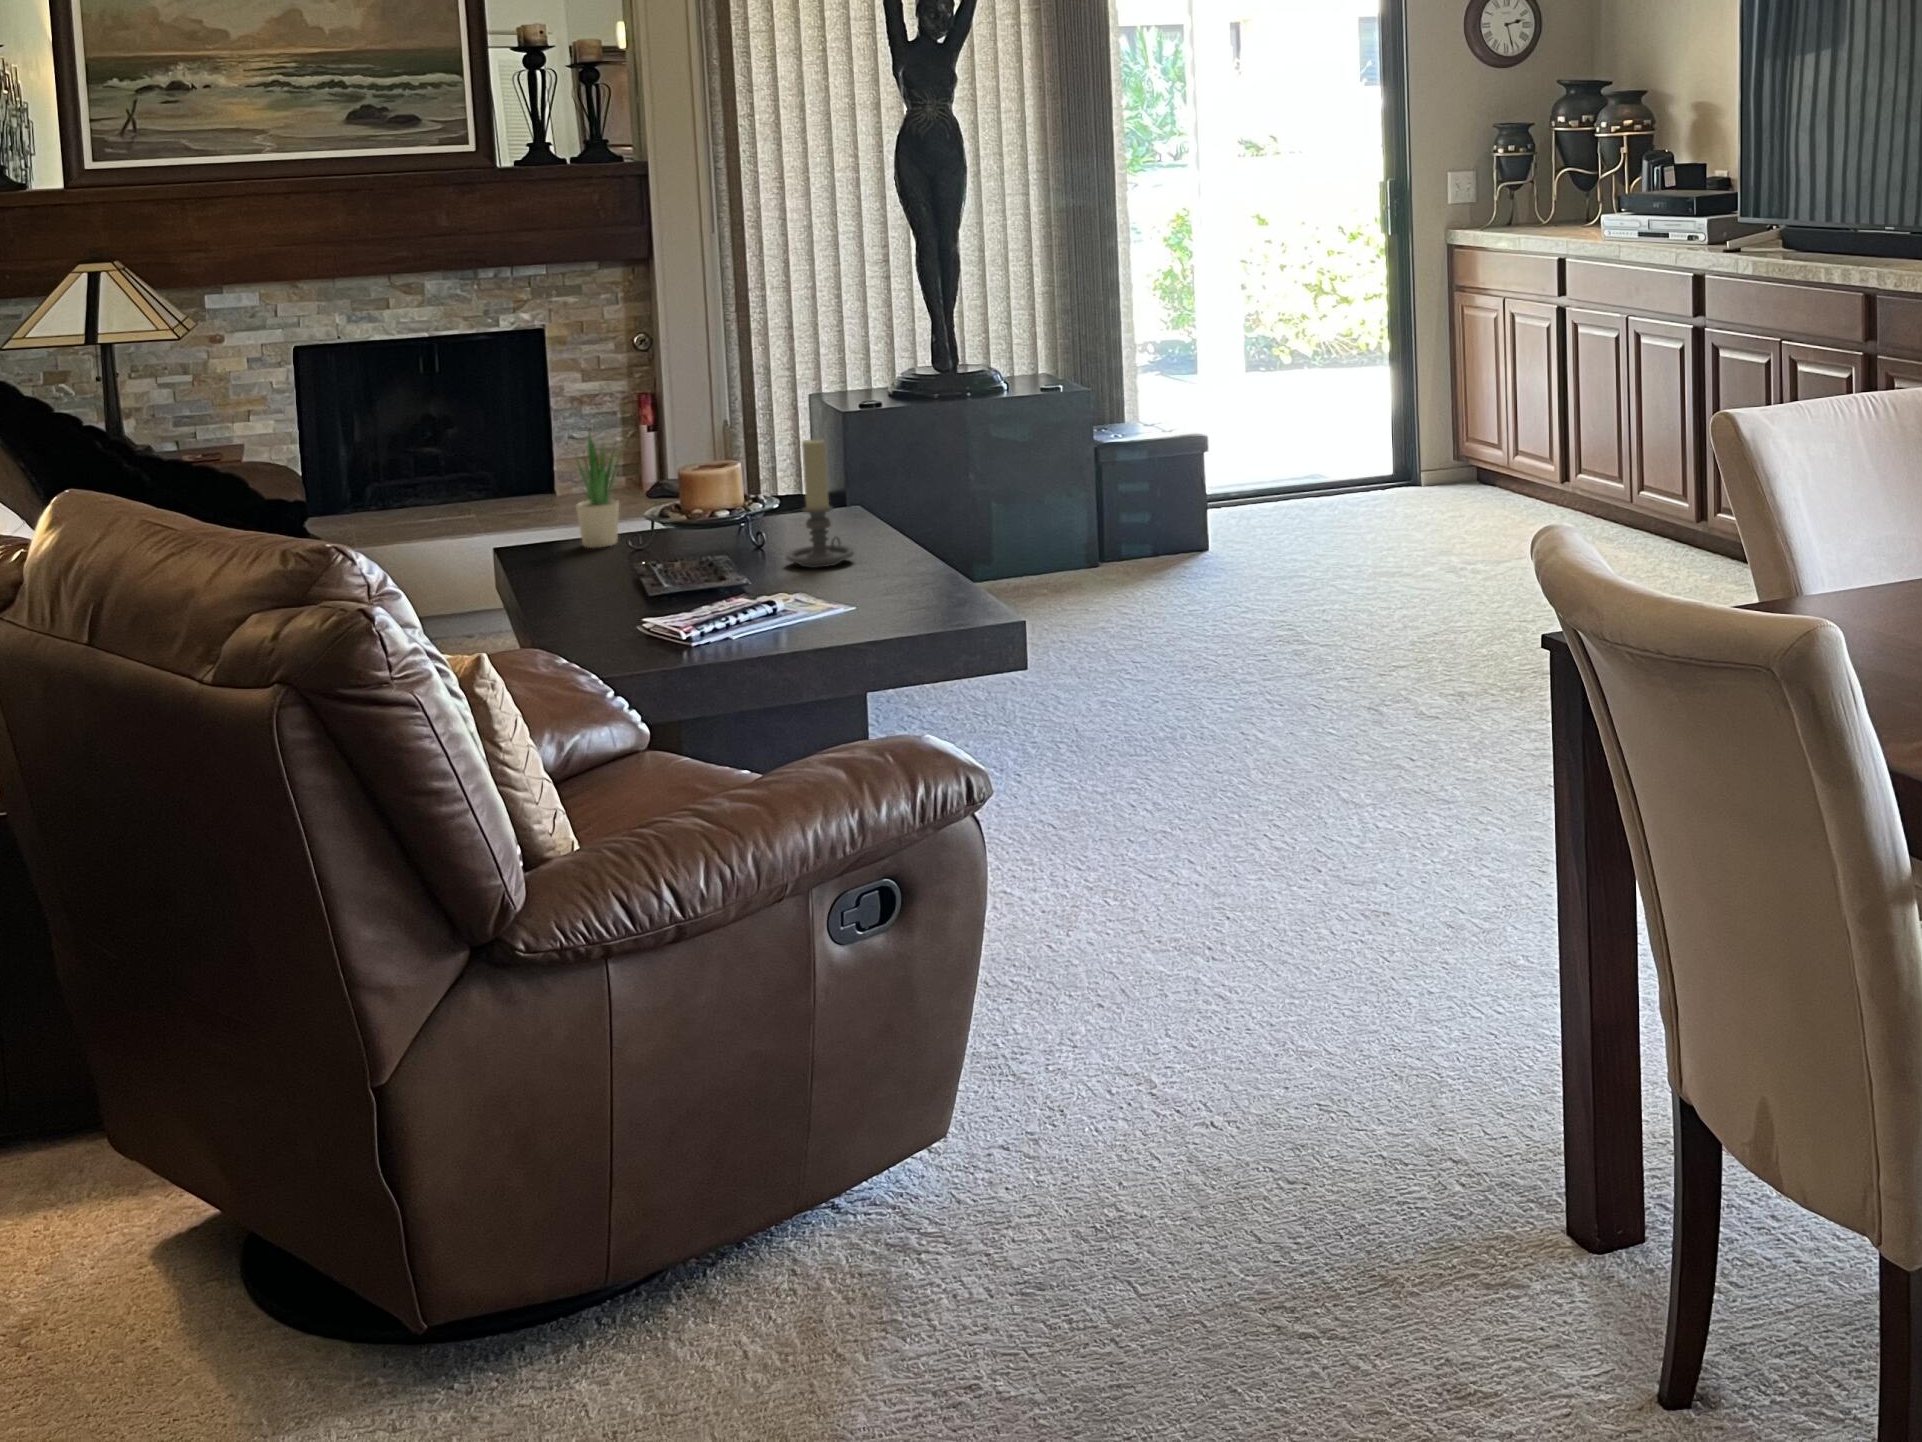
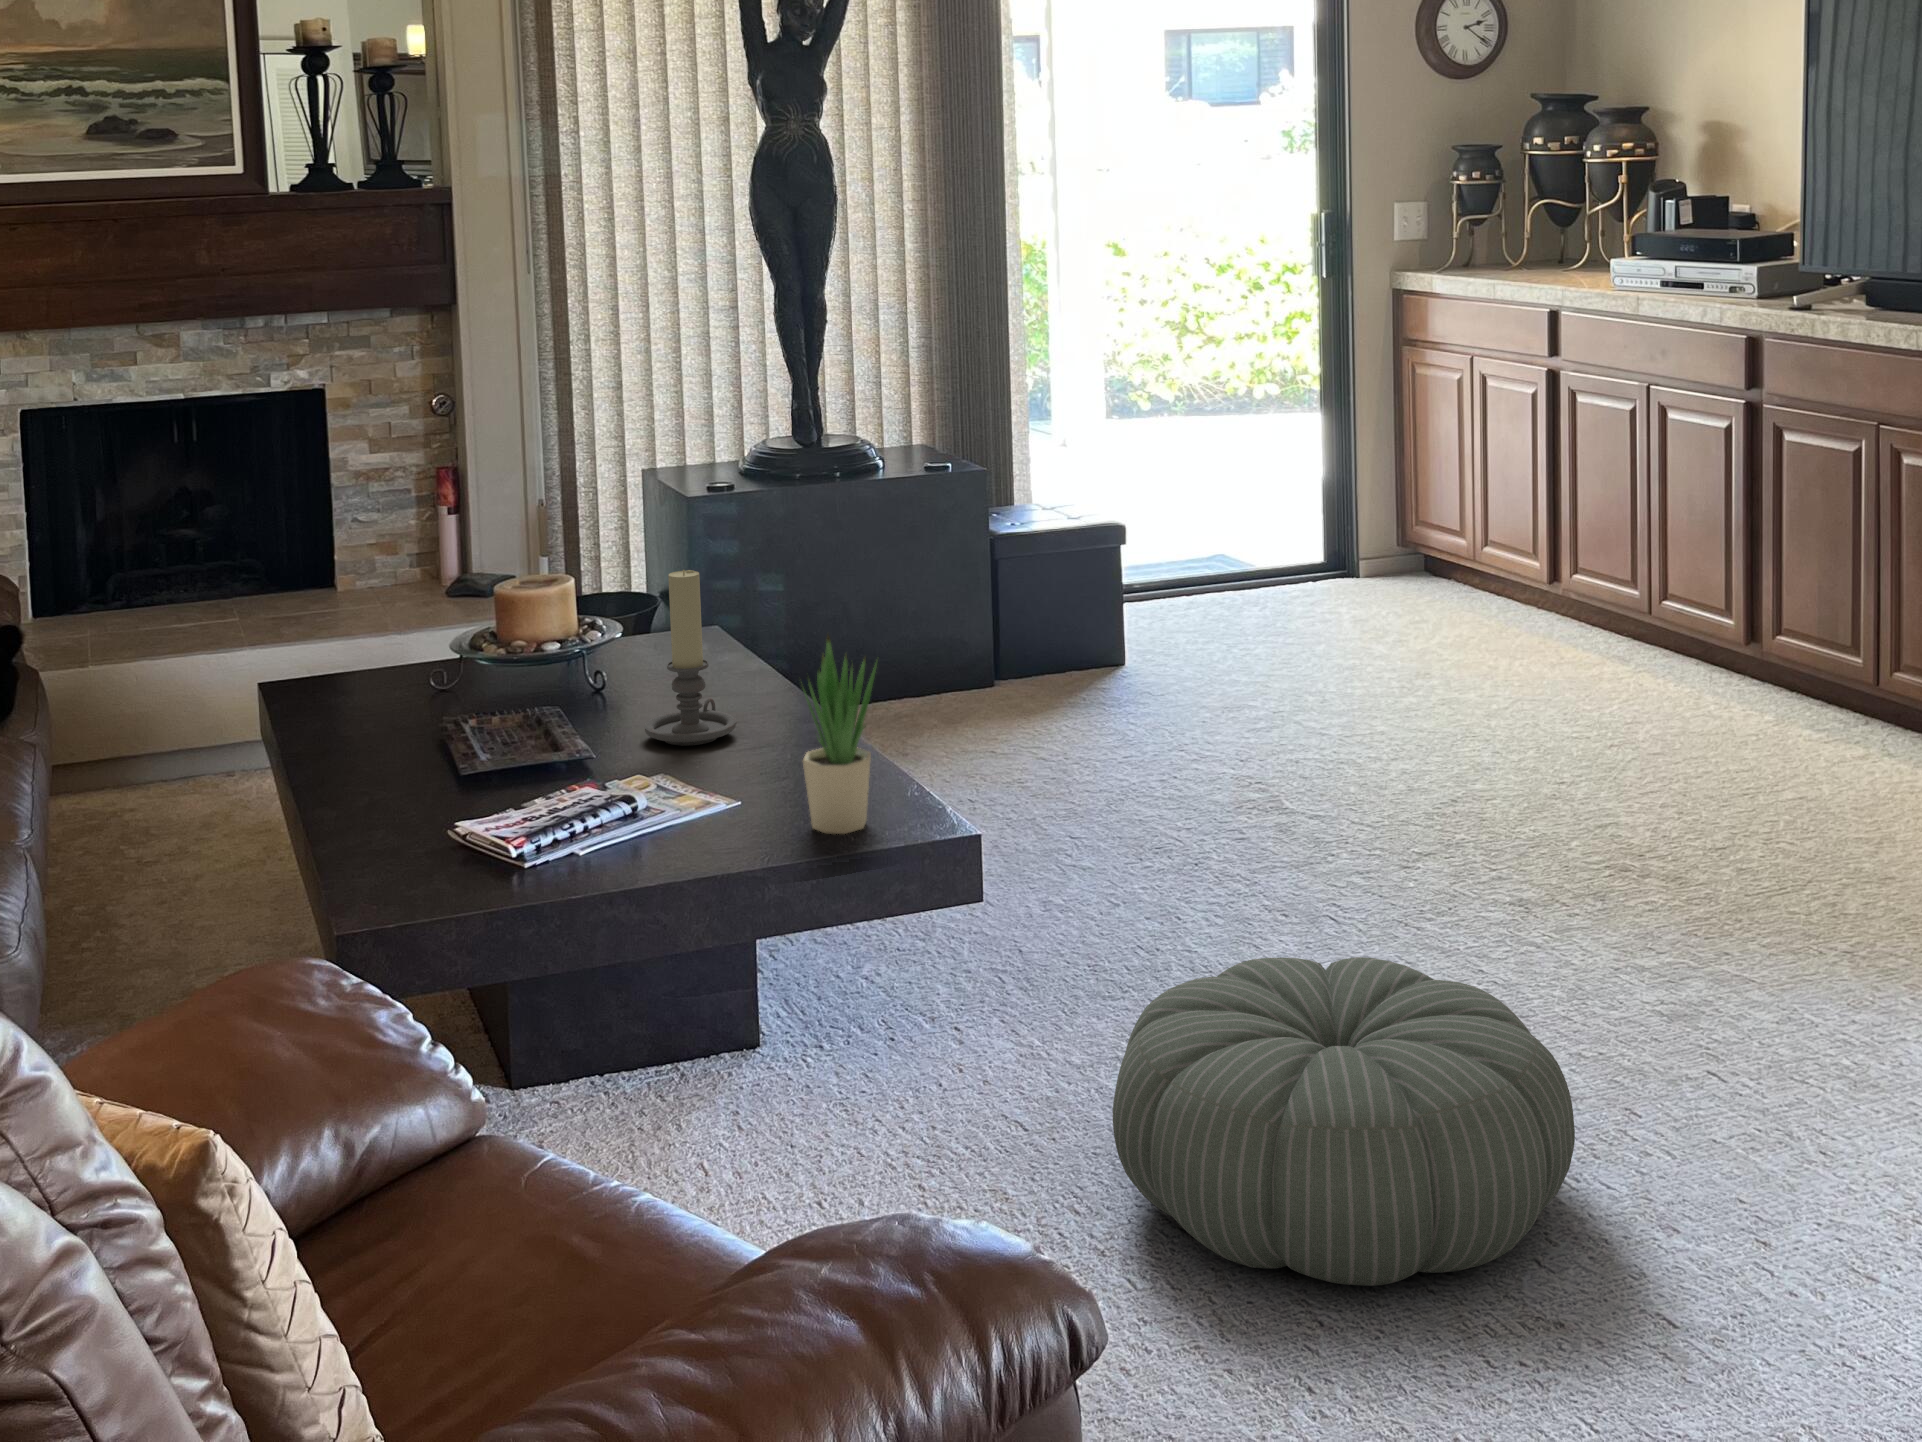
potted plant: present [576,433,620,548] -> present [801,635,877,834]
pouf: none [1103,698,1419,894] -> present [1113,957,1575,1286]

